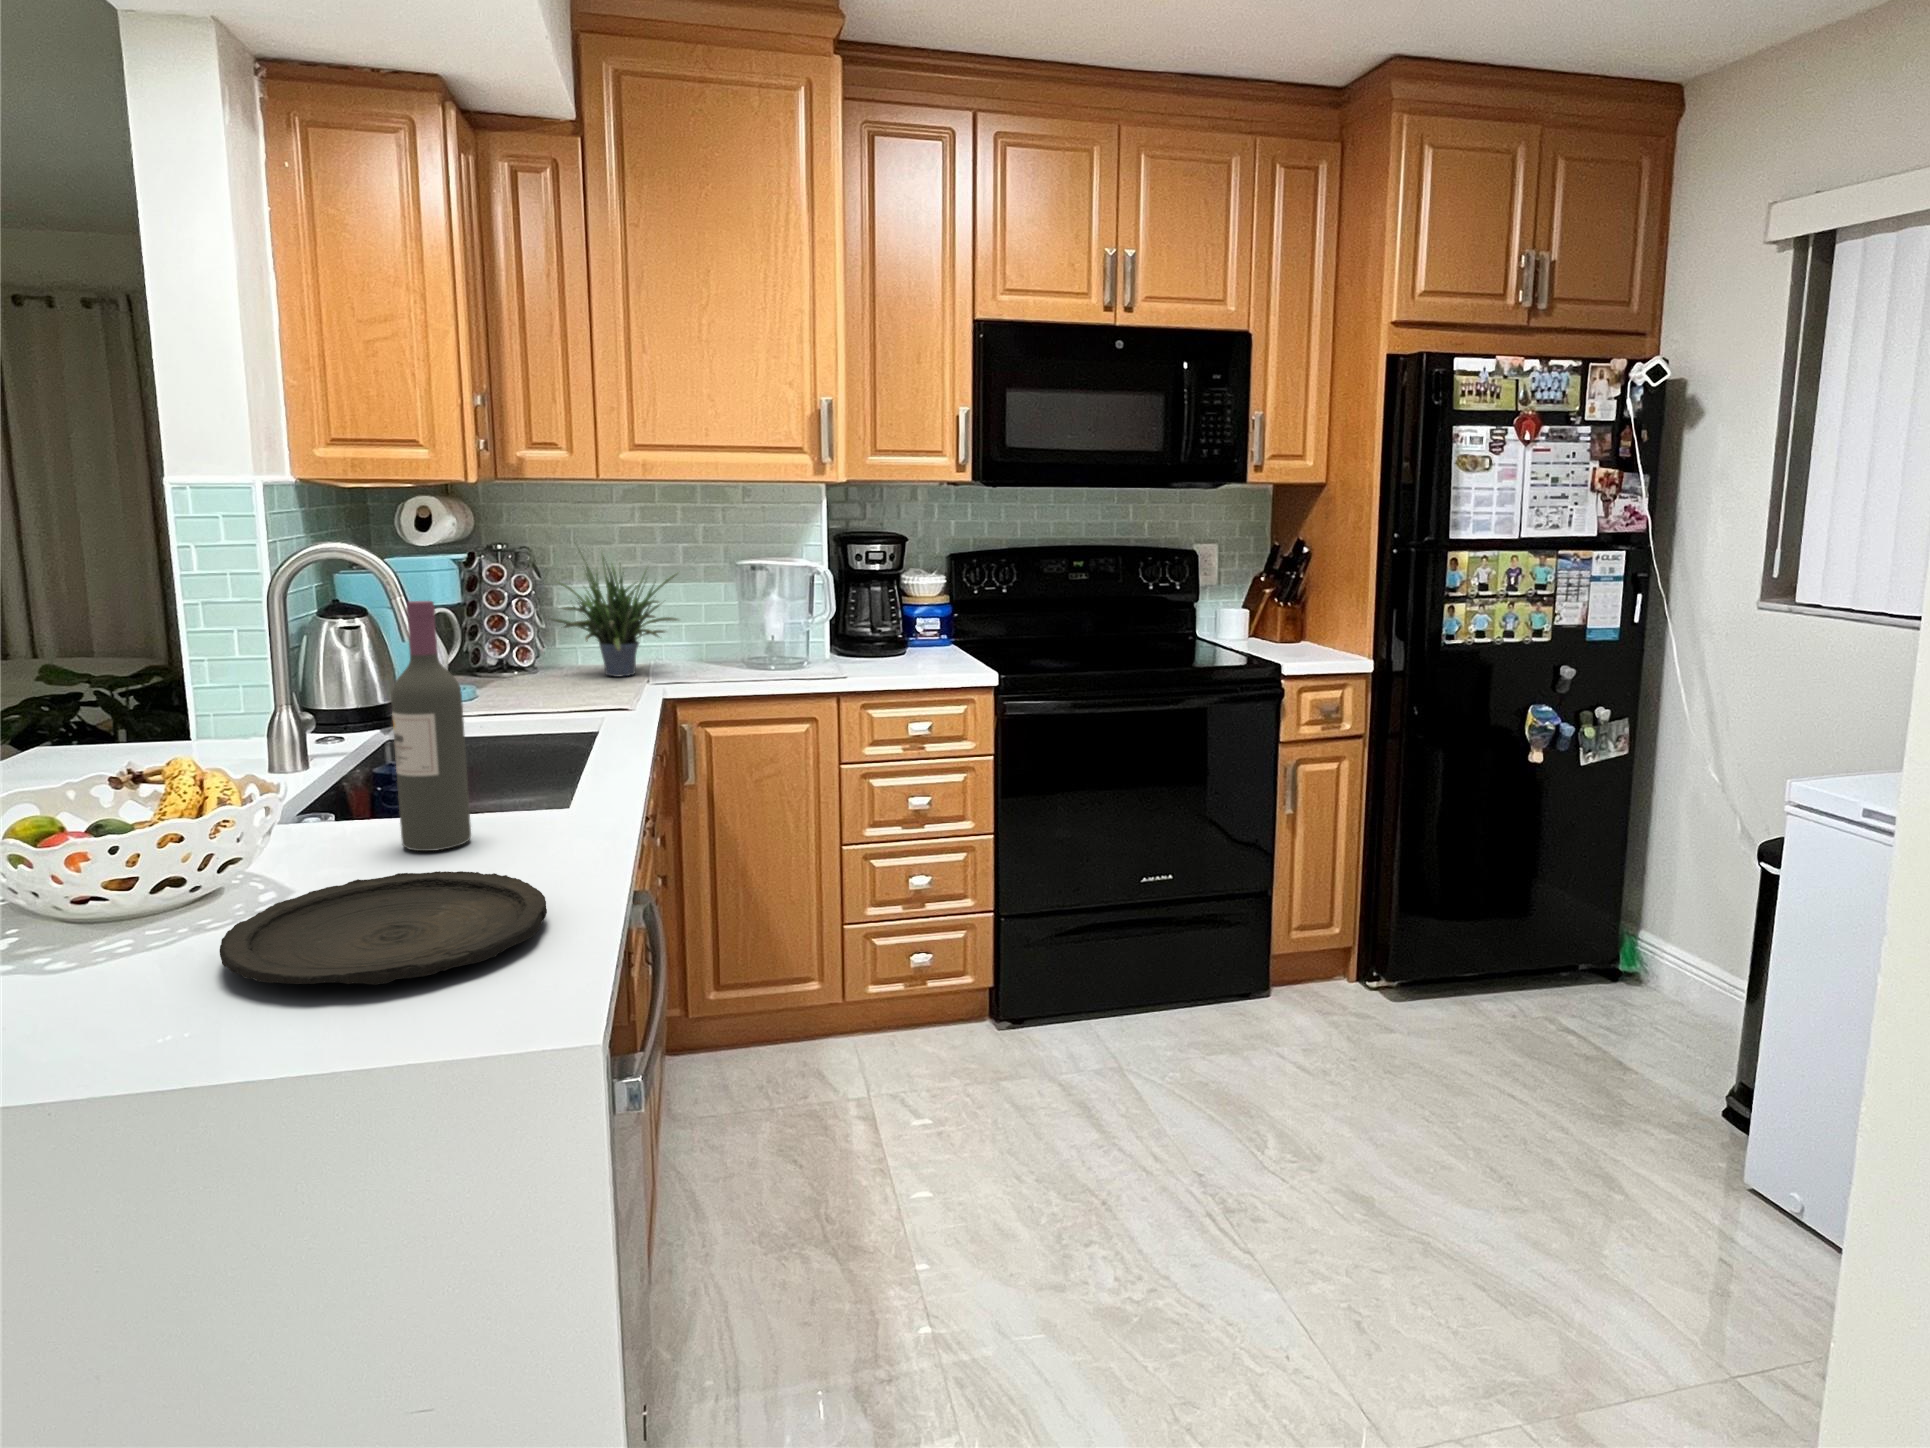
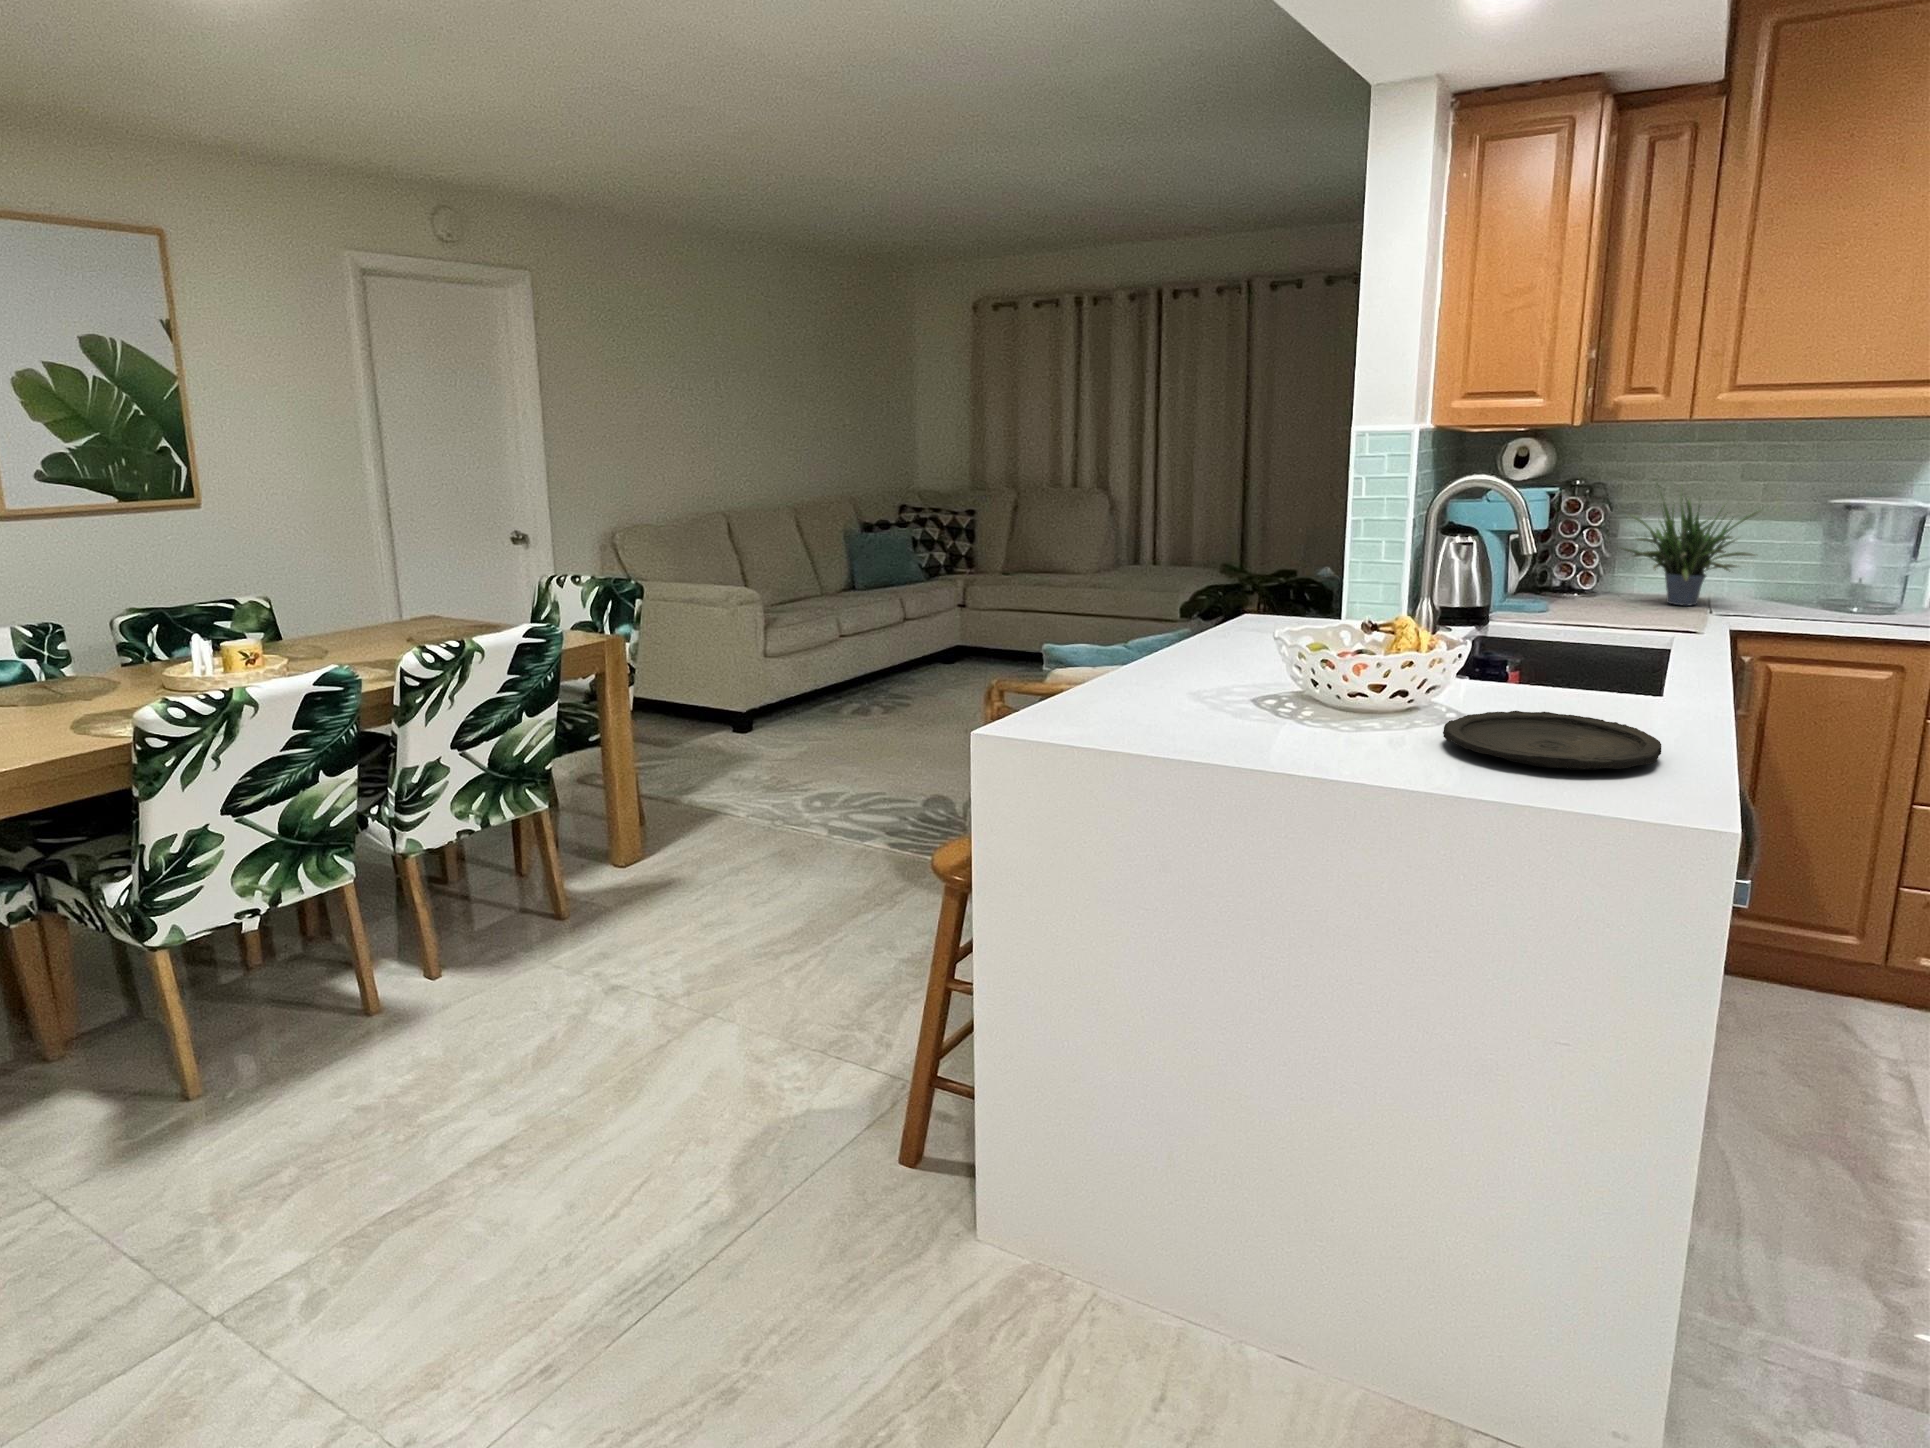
wine bottle: present [391,601,471,851] -> none [1531,522,1593,707]

